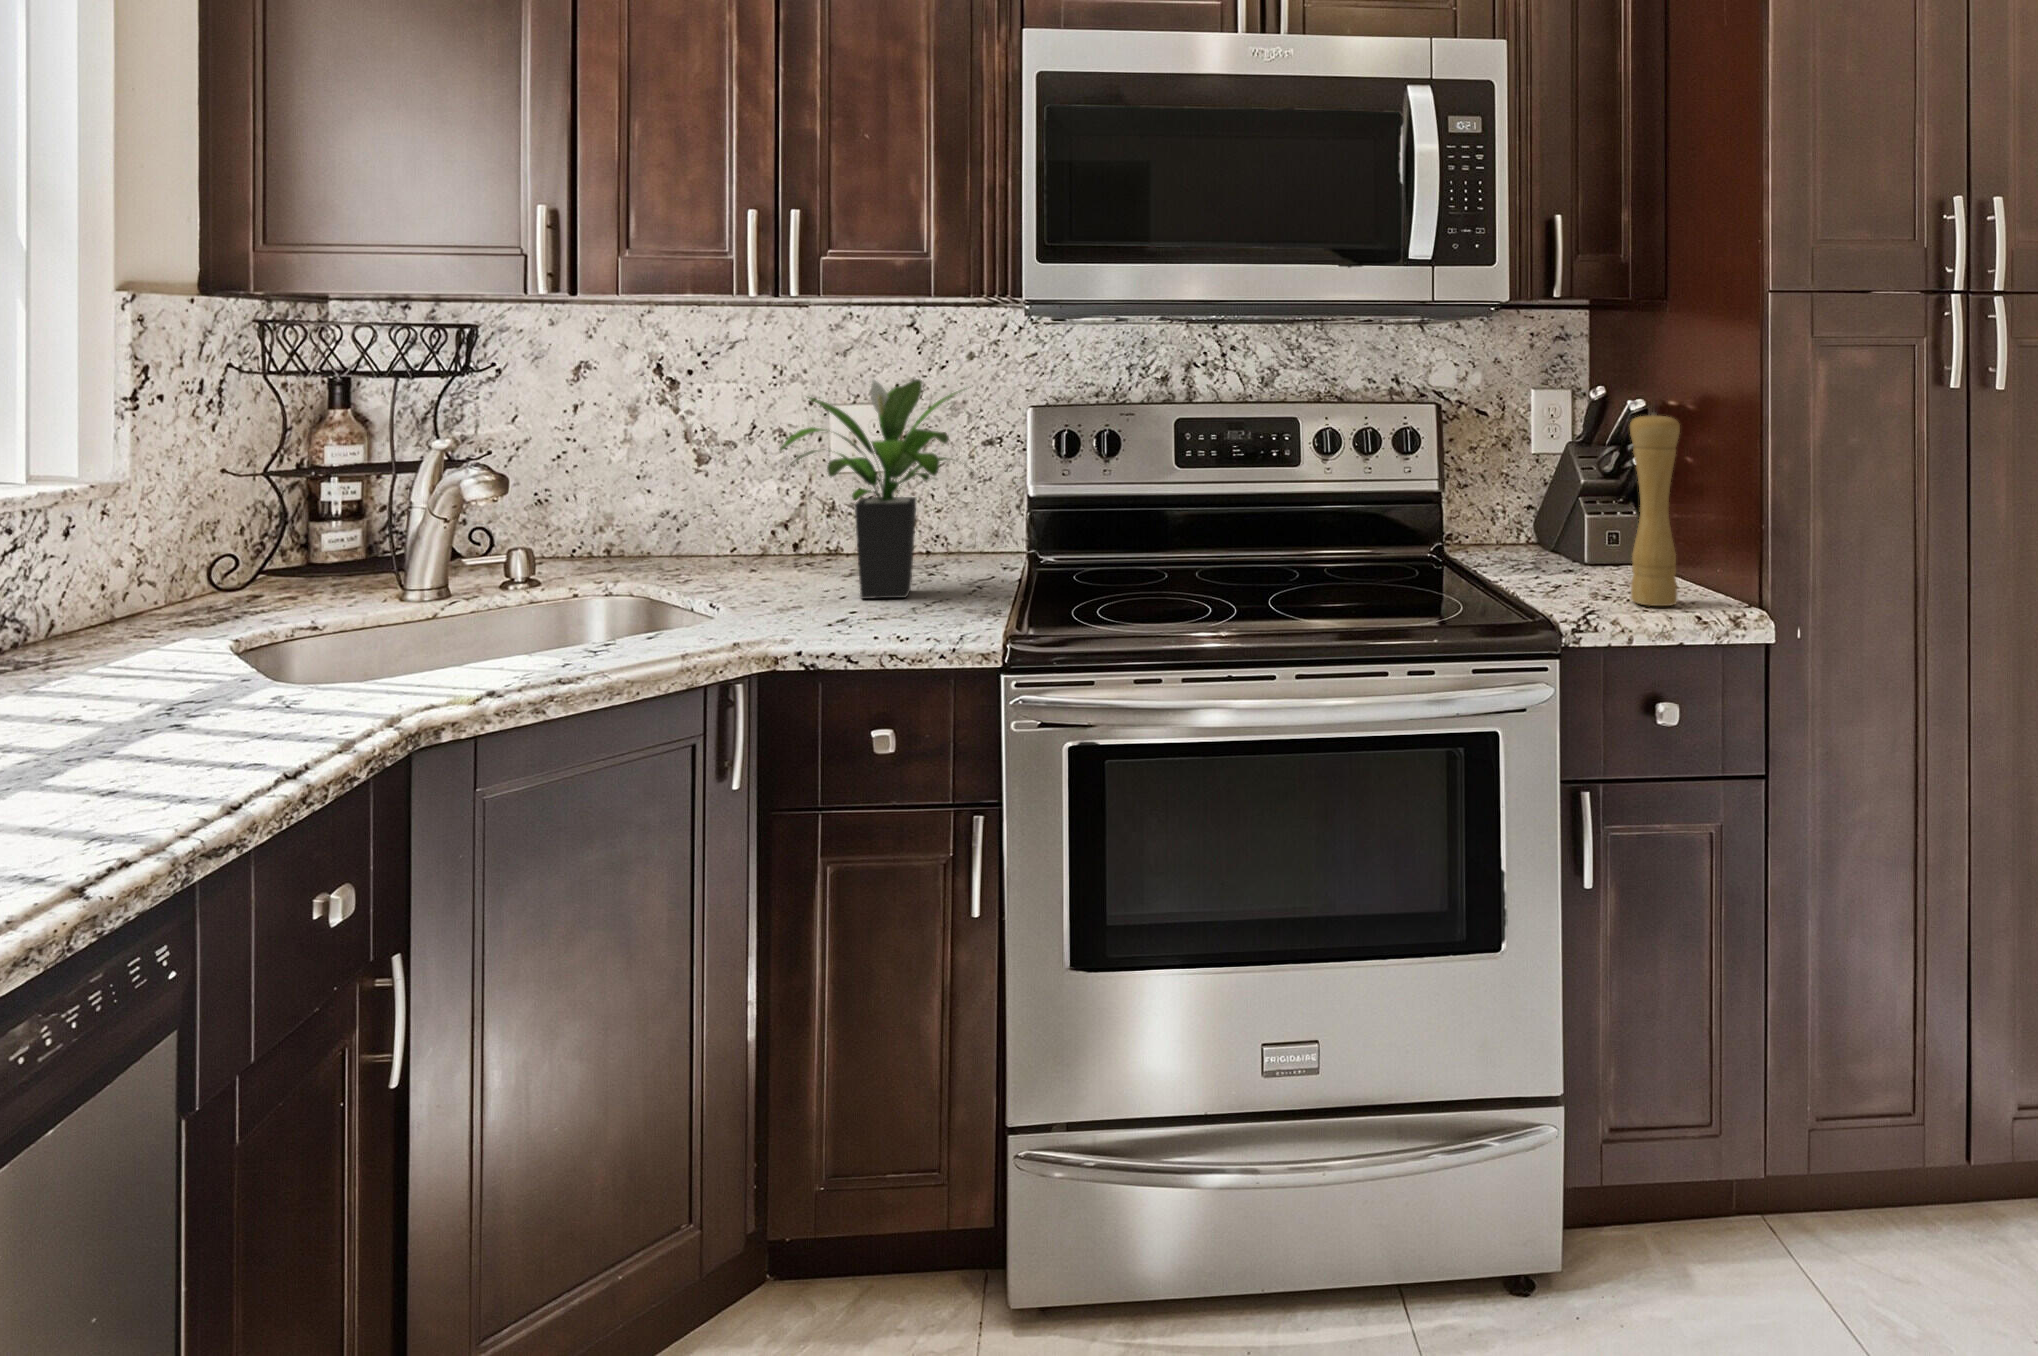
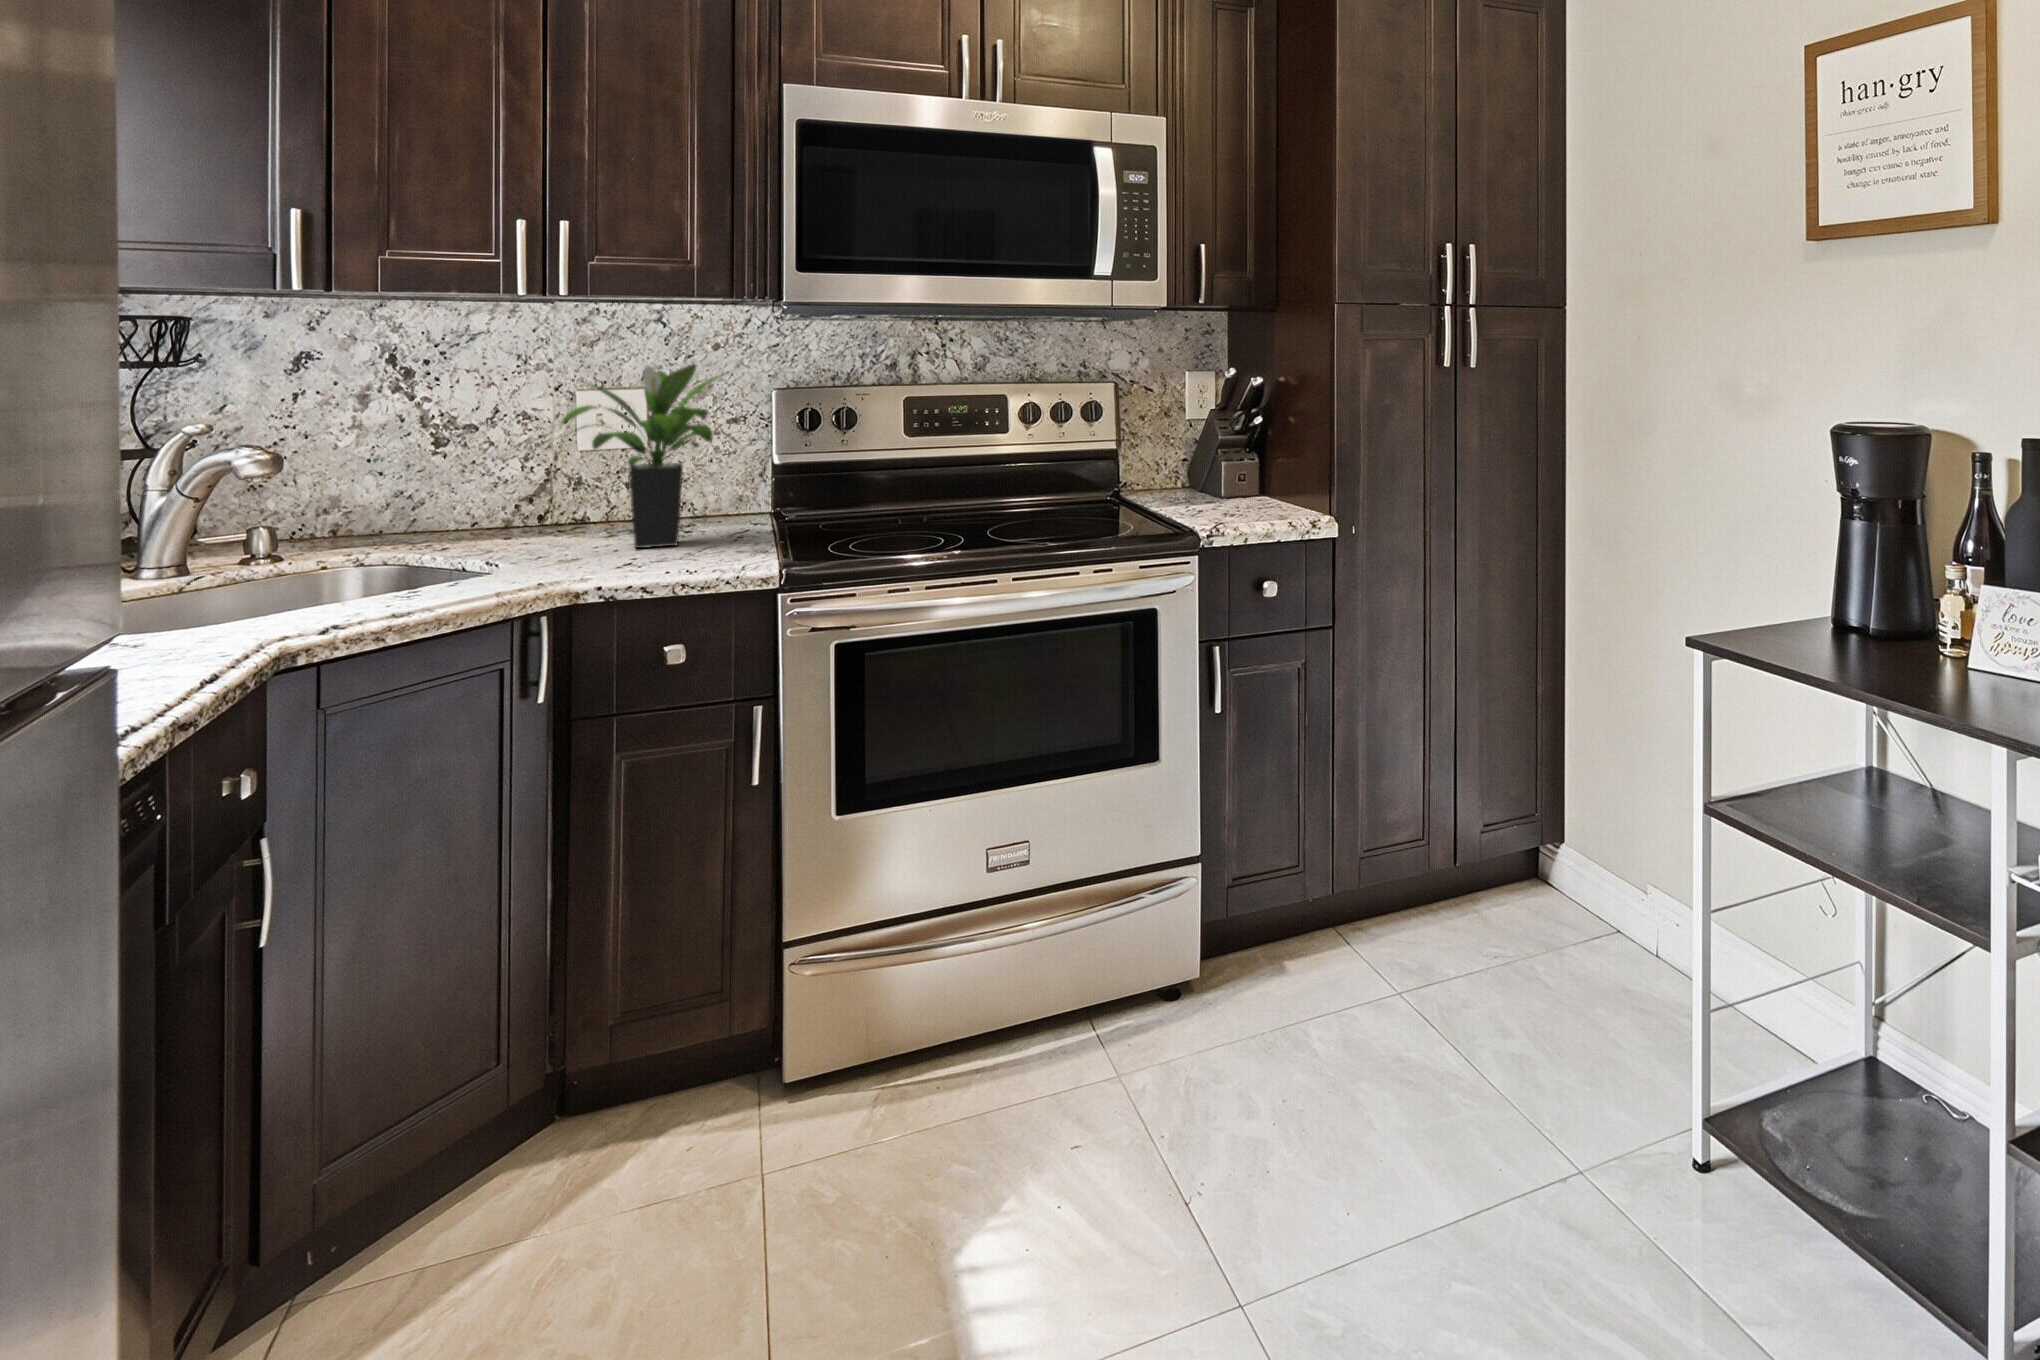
pepper mill: present [1630,412,1680,606] -> none [1251,385,1284,517]

